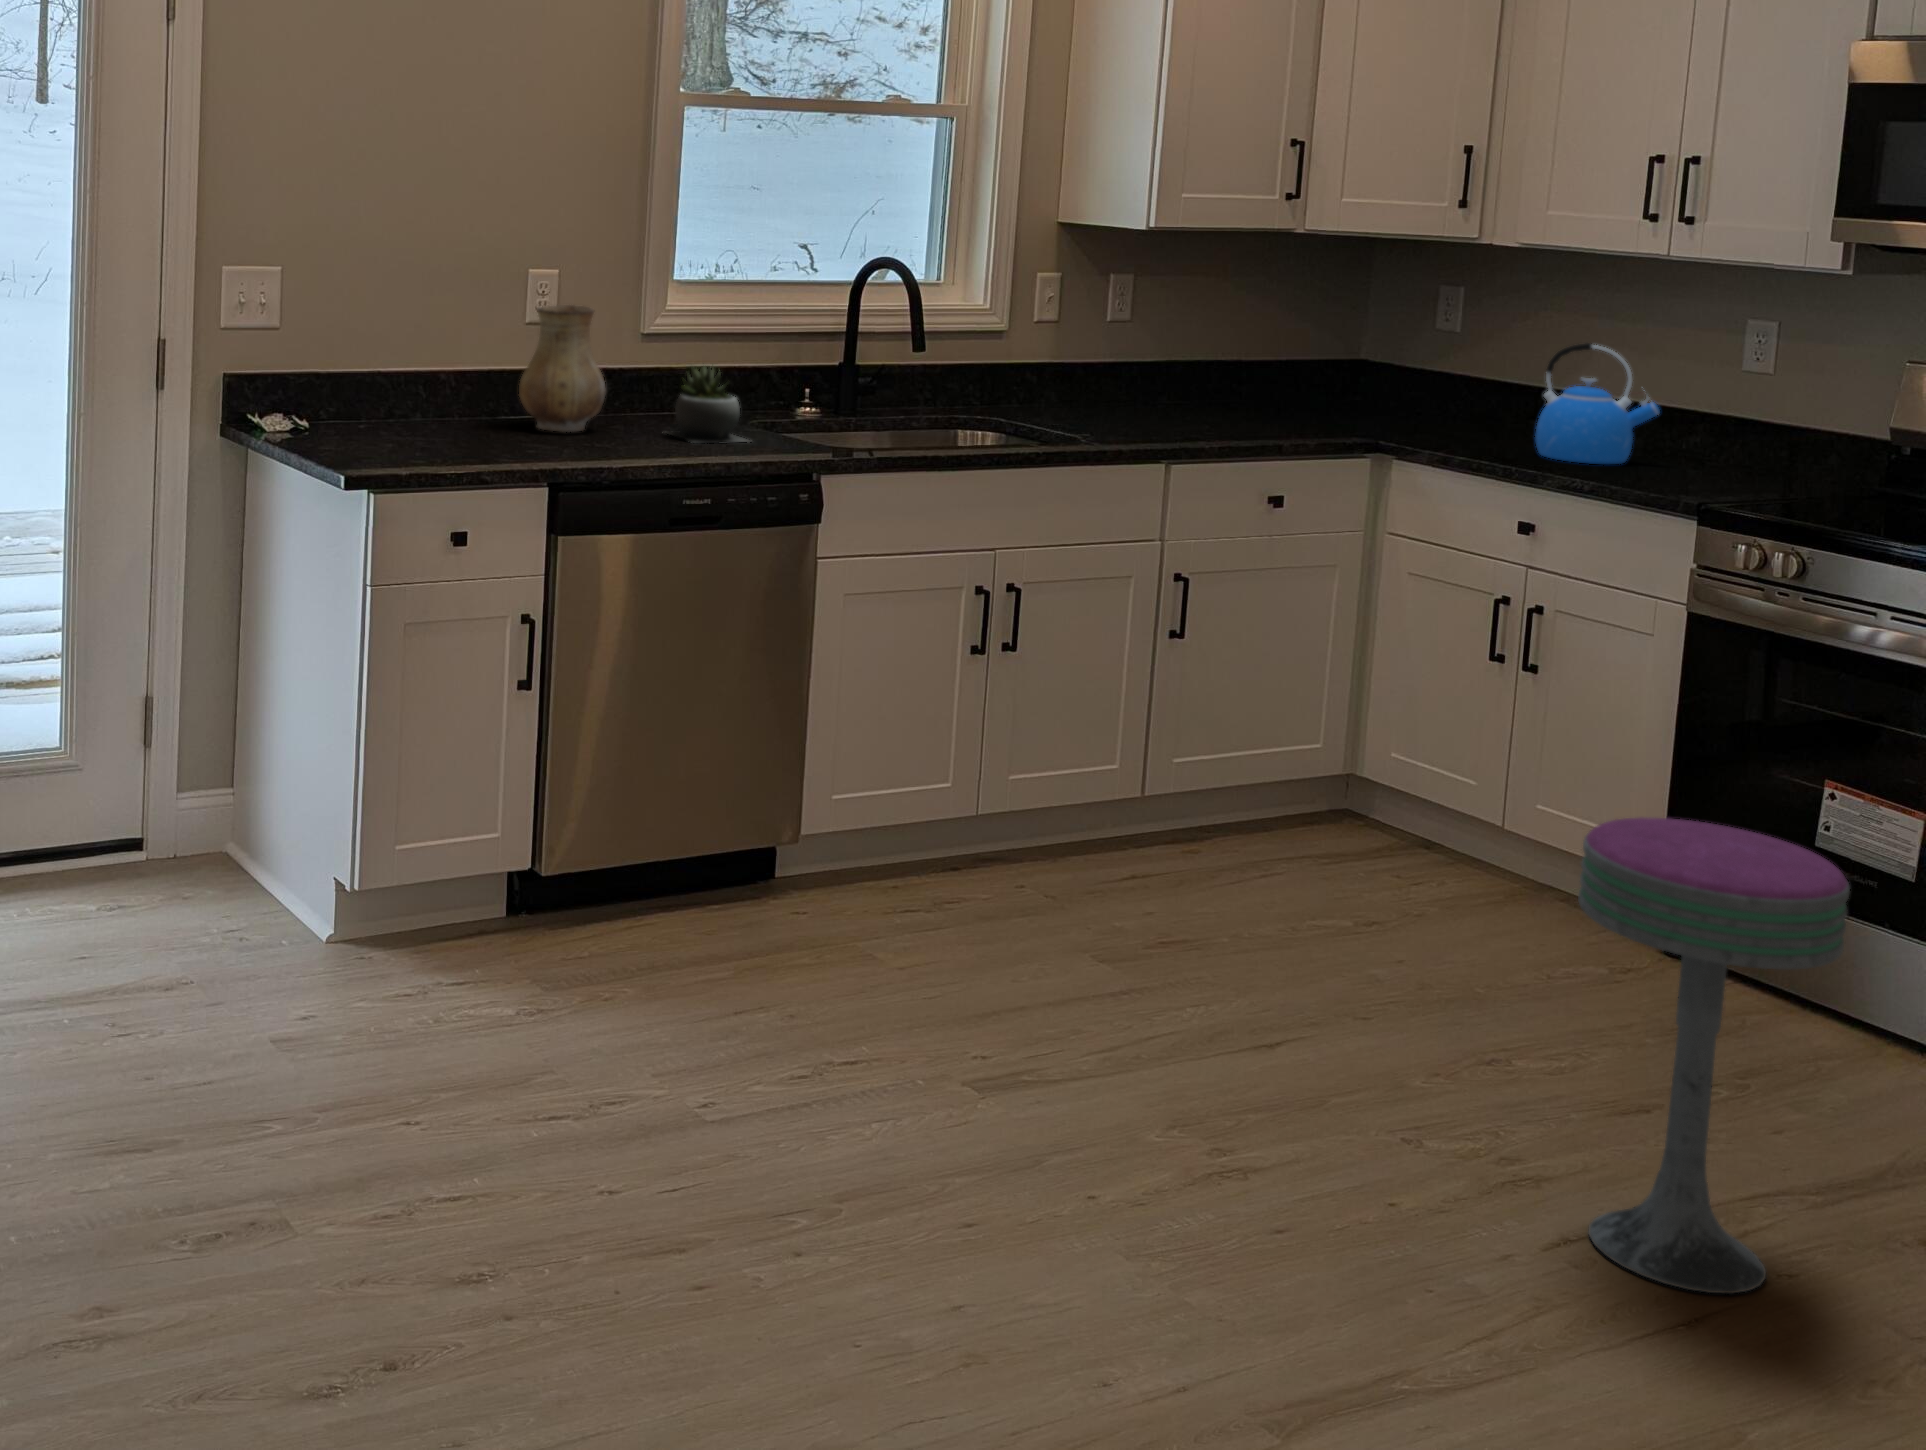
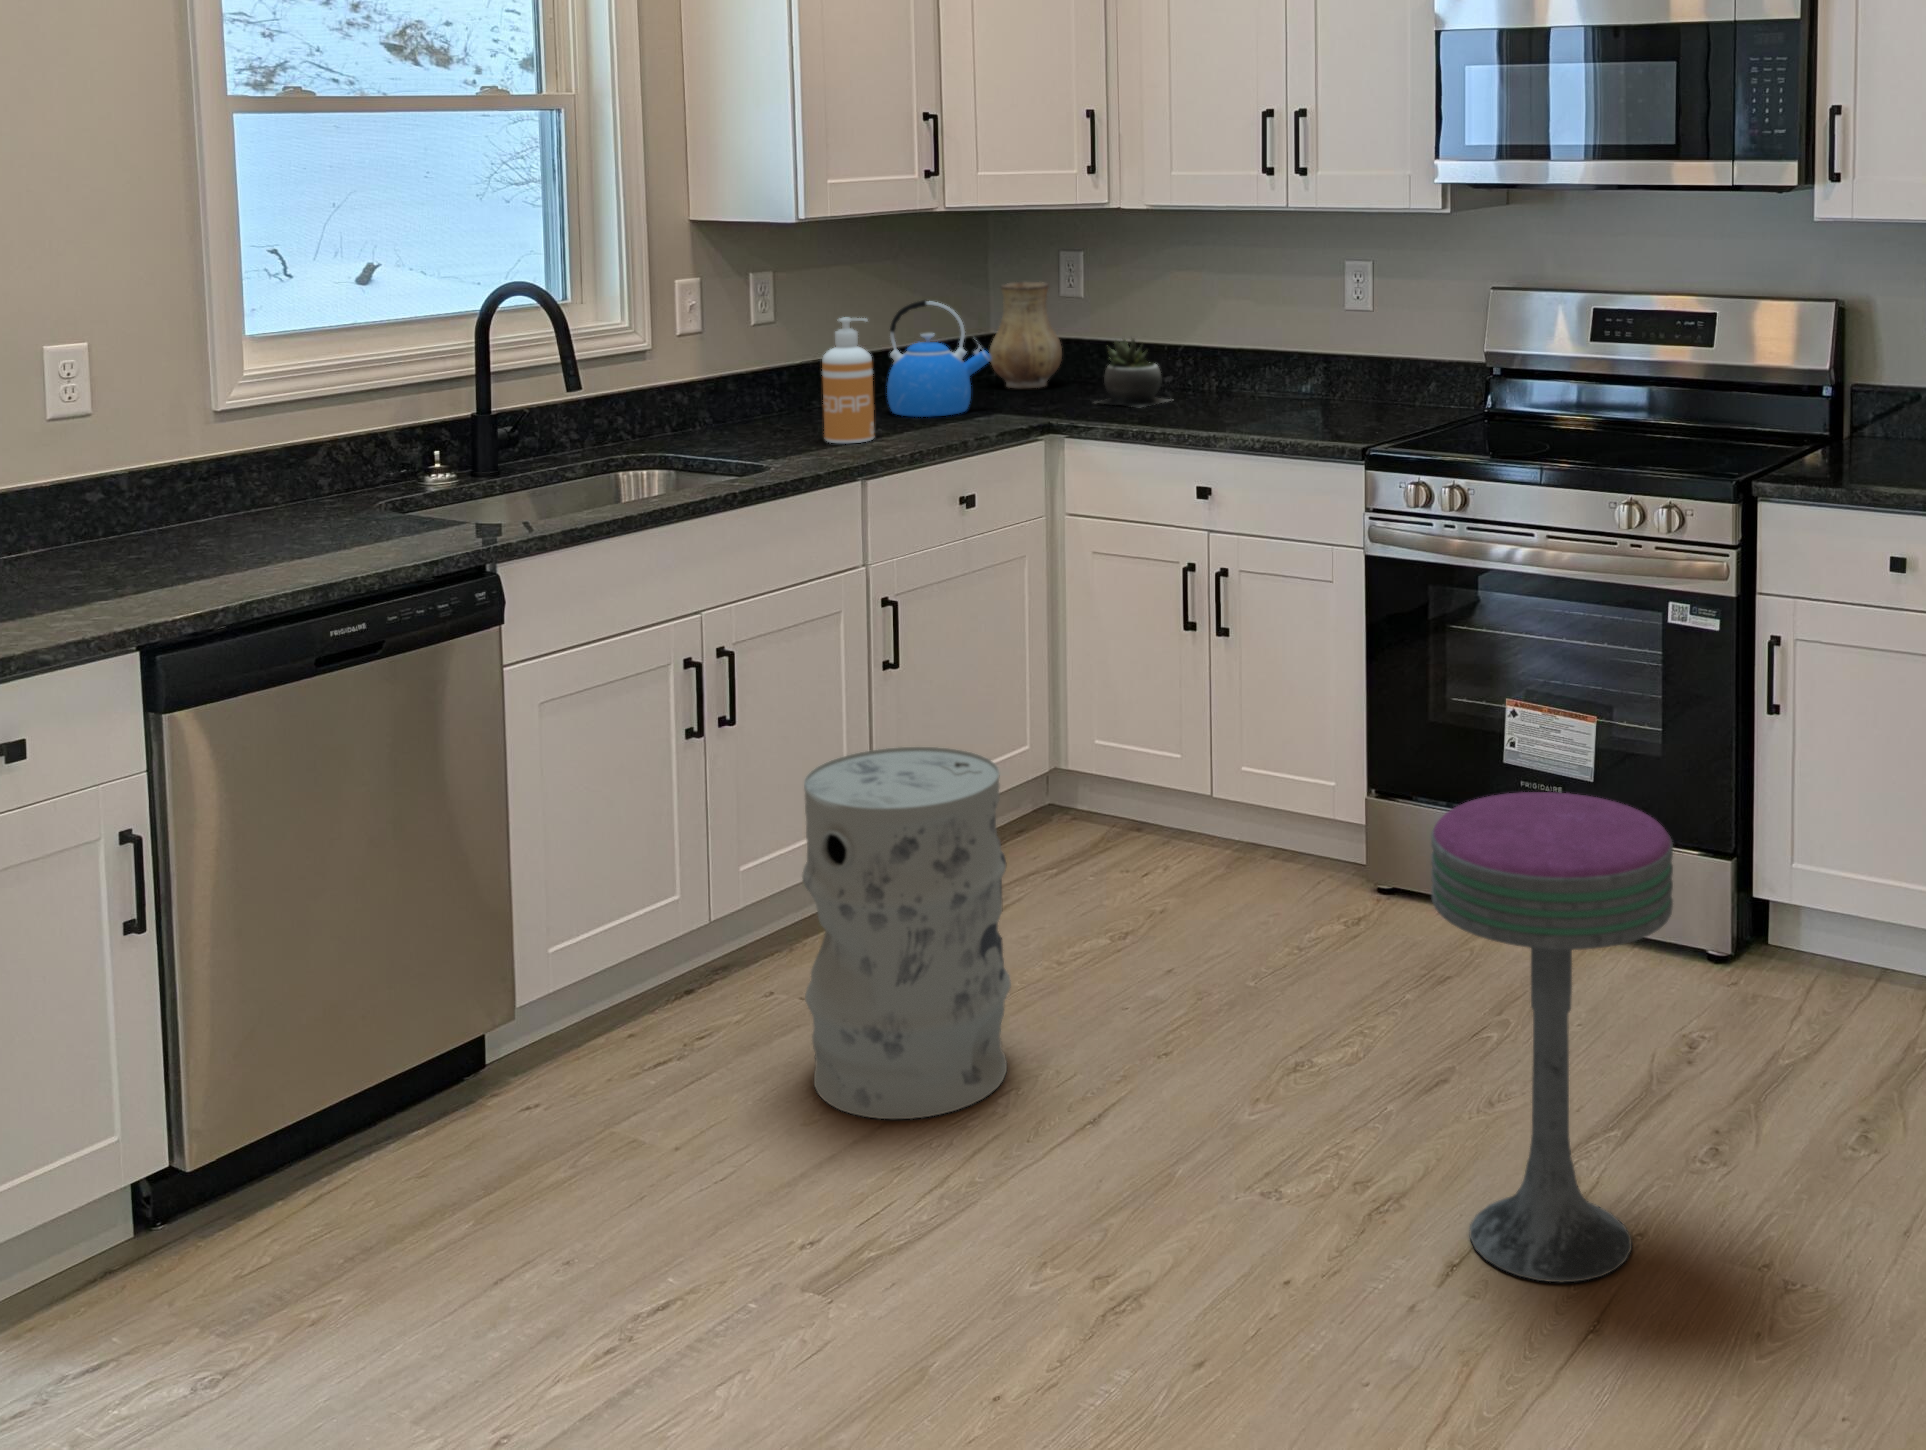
ceramic pitcher: present [519,305,606,432] -> present [989,282,1062,388]
soap dispenser: none [1150,319,1202,434] -> present [822,318,874,444]
kettle: present [1536,343,1660,464] -> present [887,300,991,417]
succulent plant: present [669,366,748,443] -> present [1099,338,1169,407]
trash can: none [1028,688,1224,1008] -> present [802,747,1011,1119]

